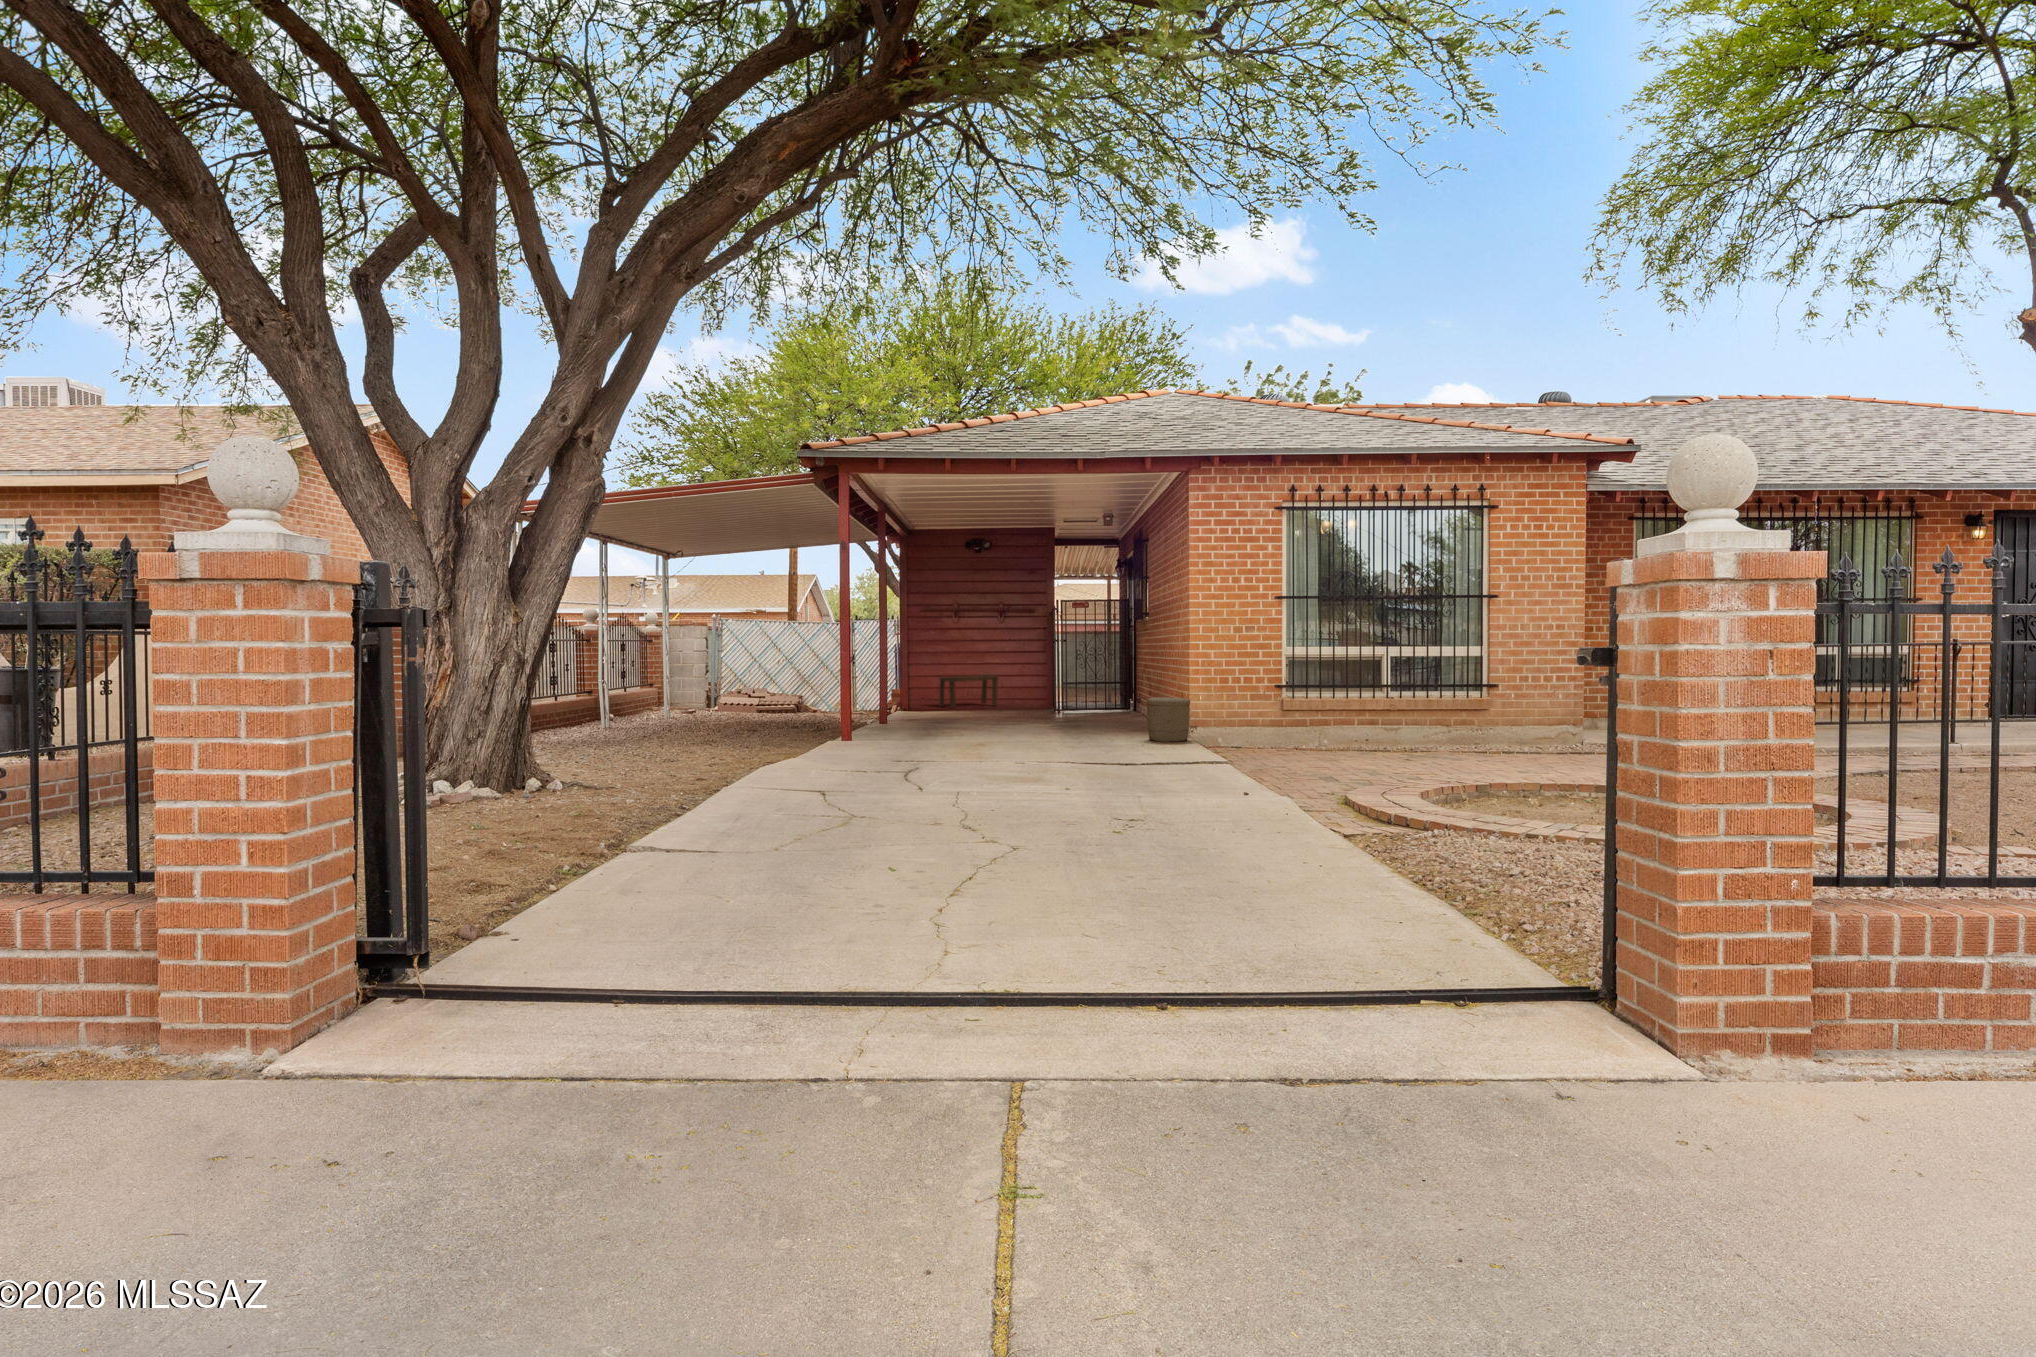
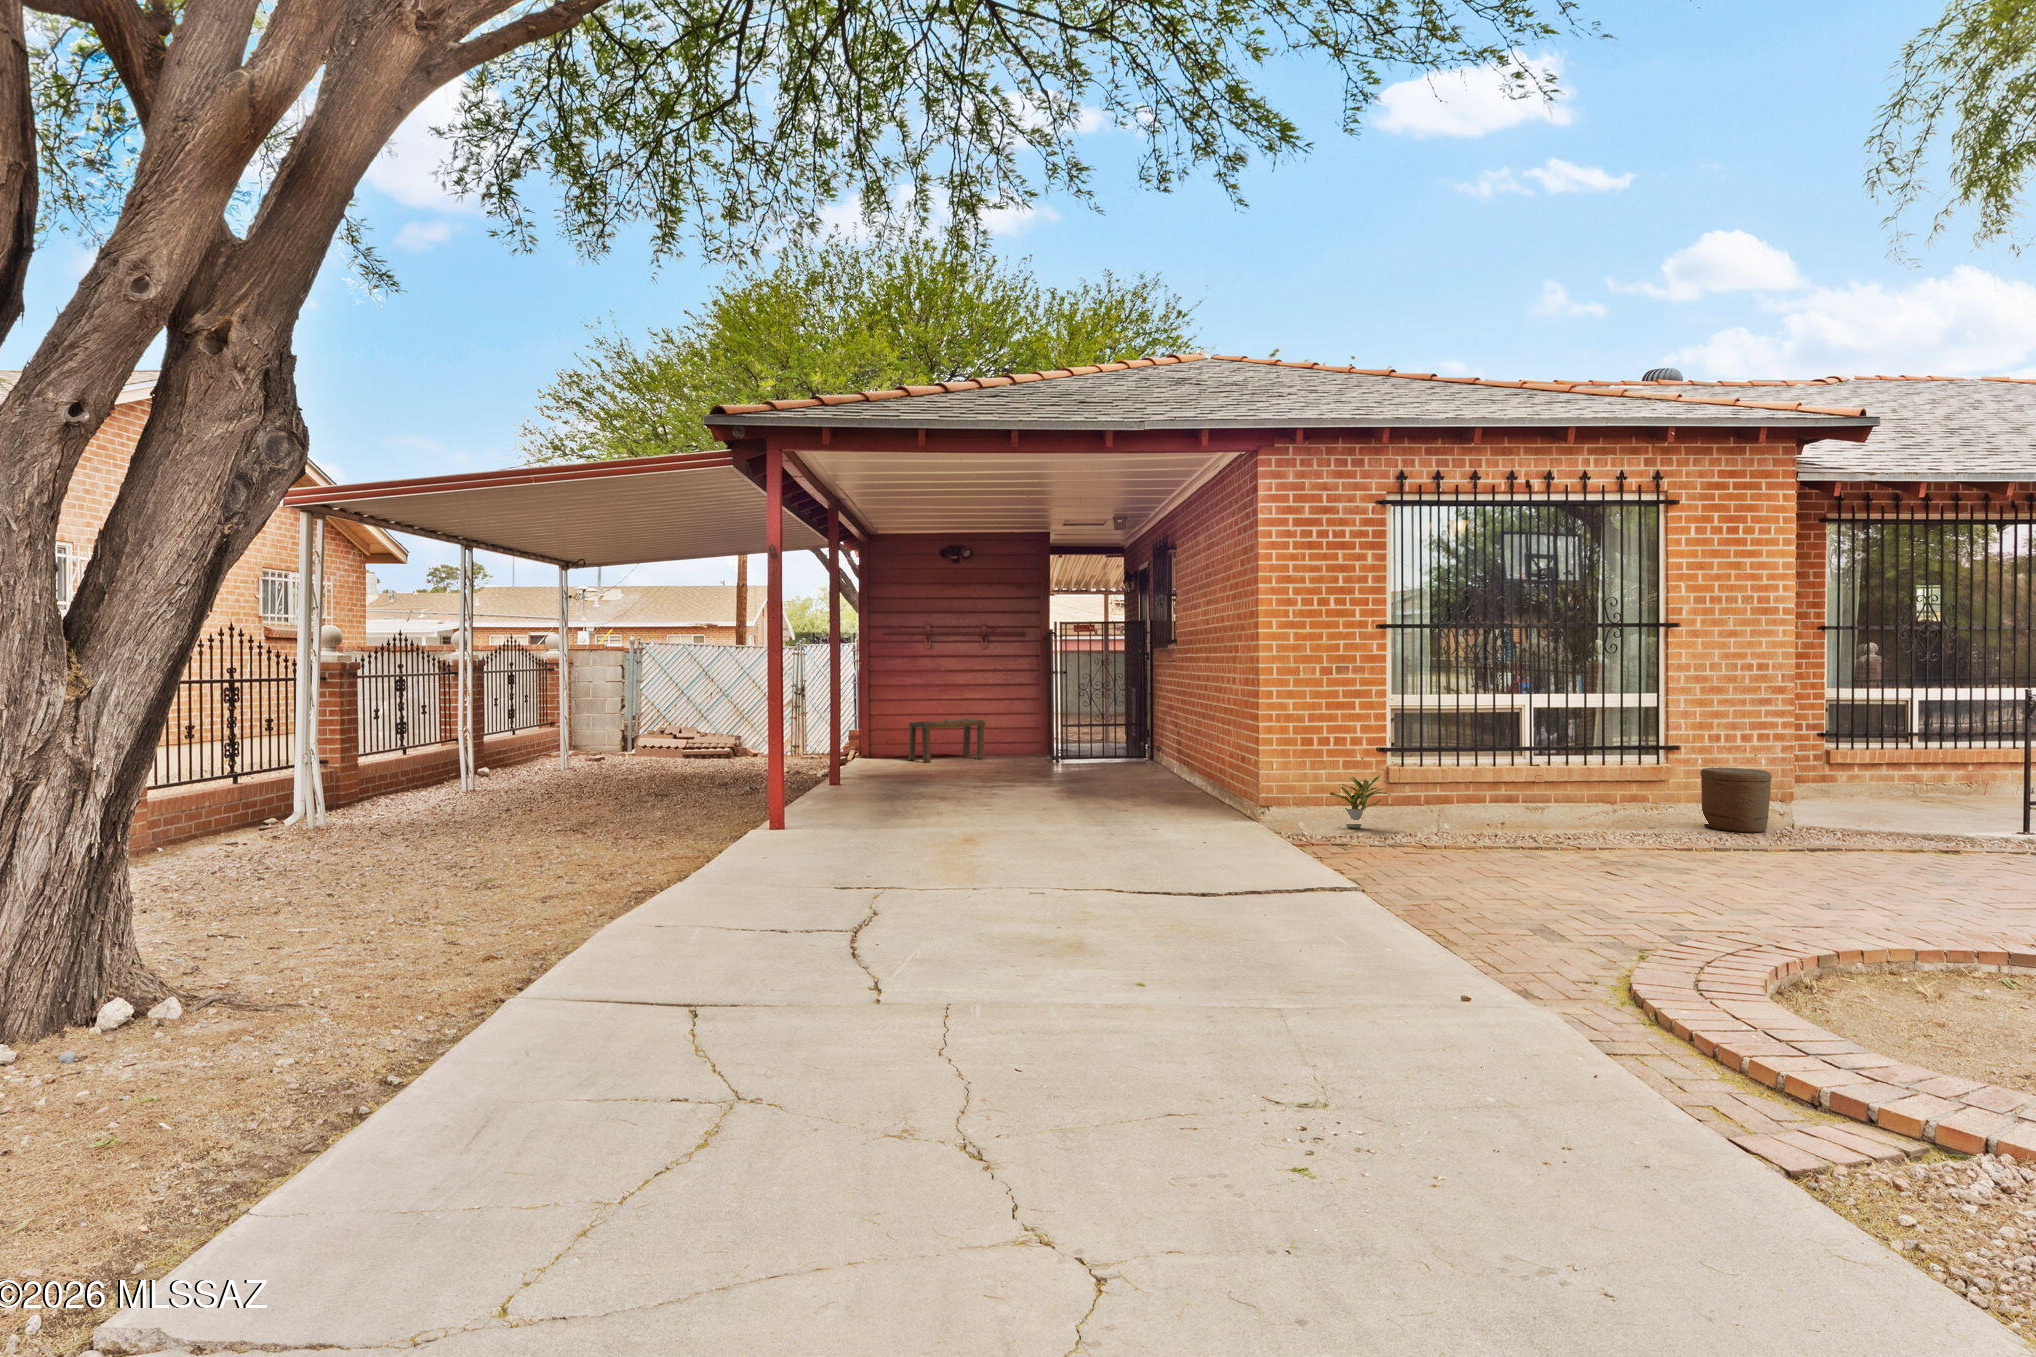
woven basket: present [1147,697,1190,742] -> present [1700,767,1772,833]
potted plant: none [1236,705,1283,743] -> present [1330,775,1390,829]

